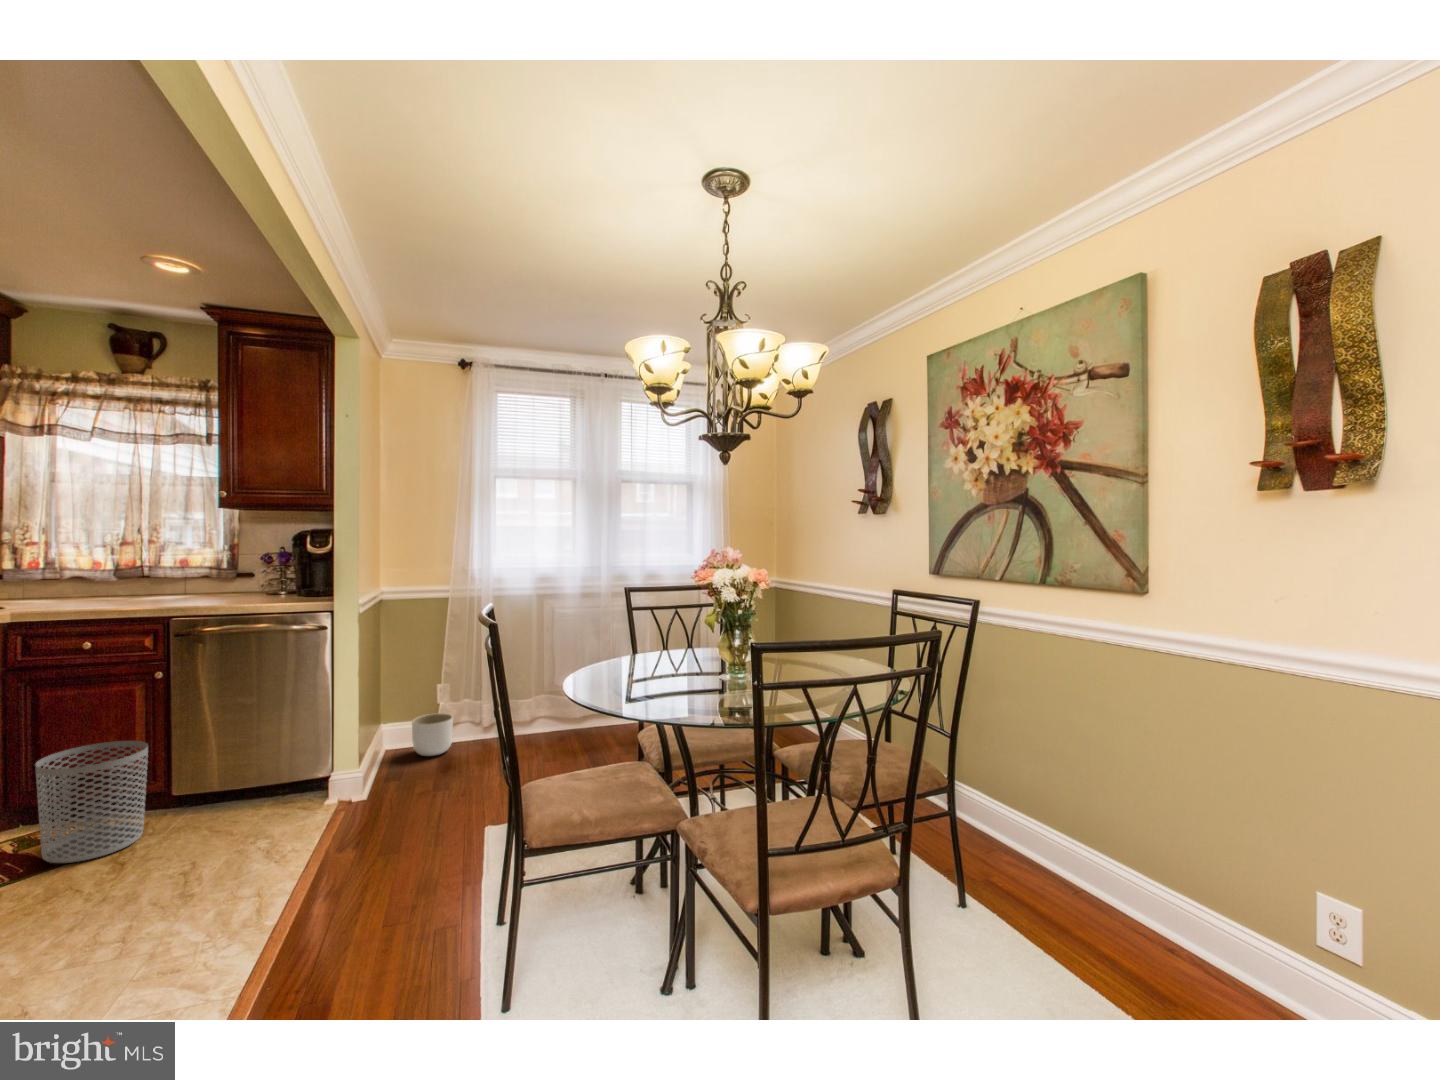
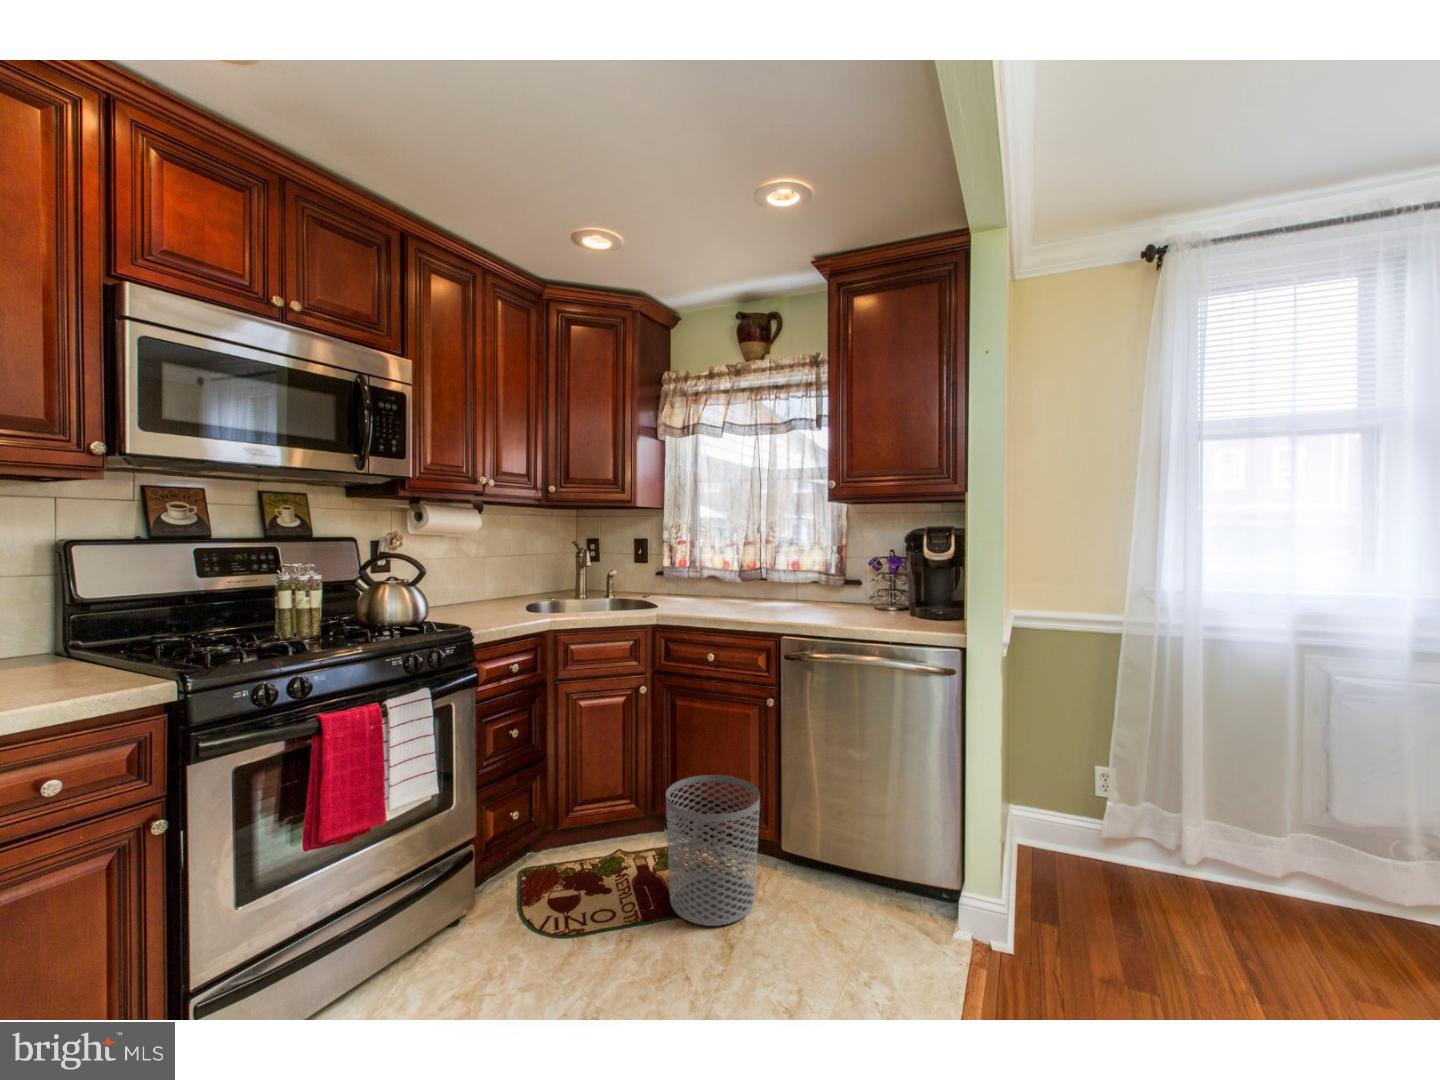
planter: present [412,713,453,756] -> none [1062,814,1131,890]

